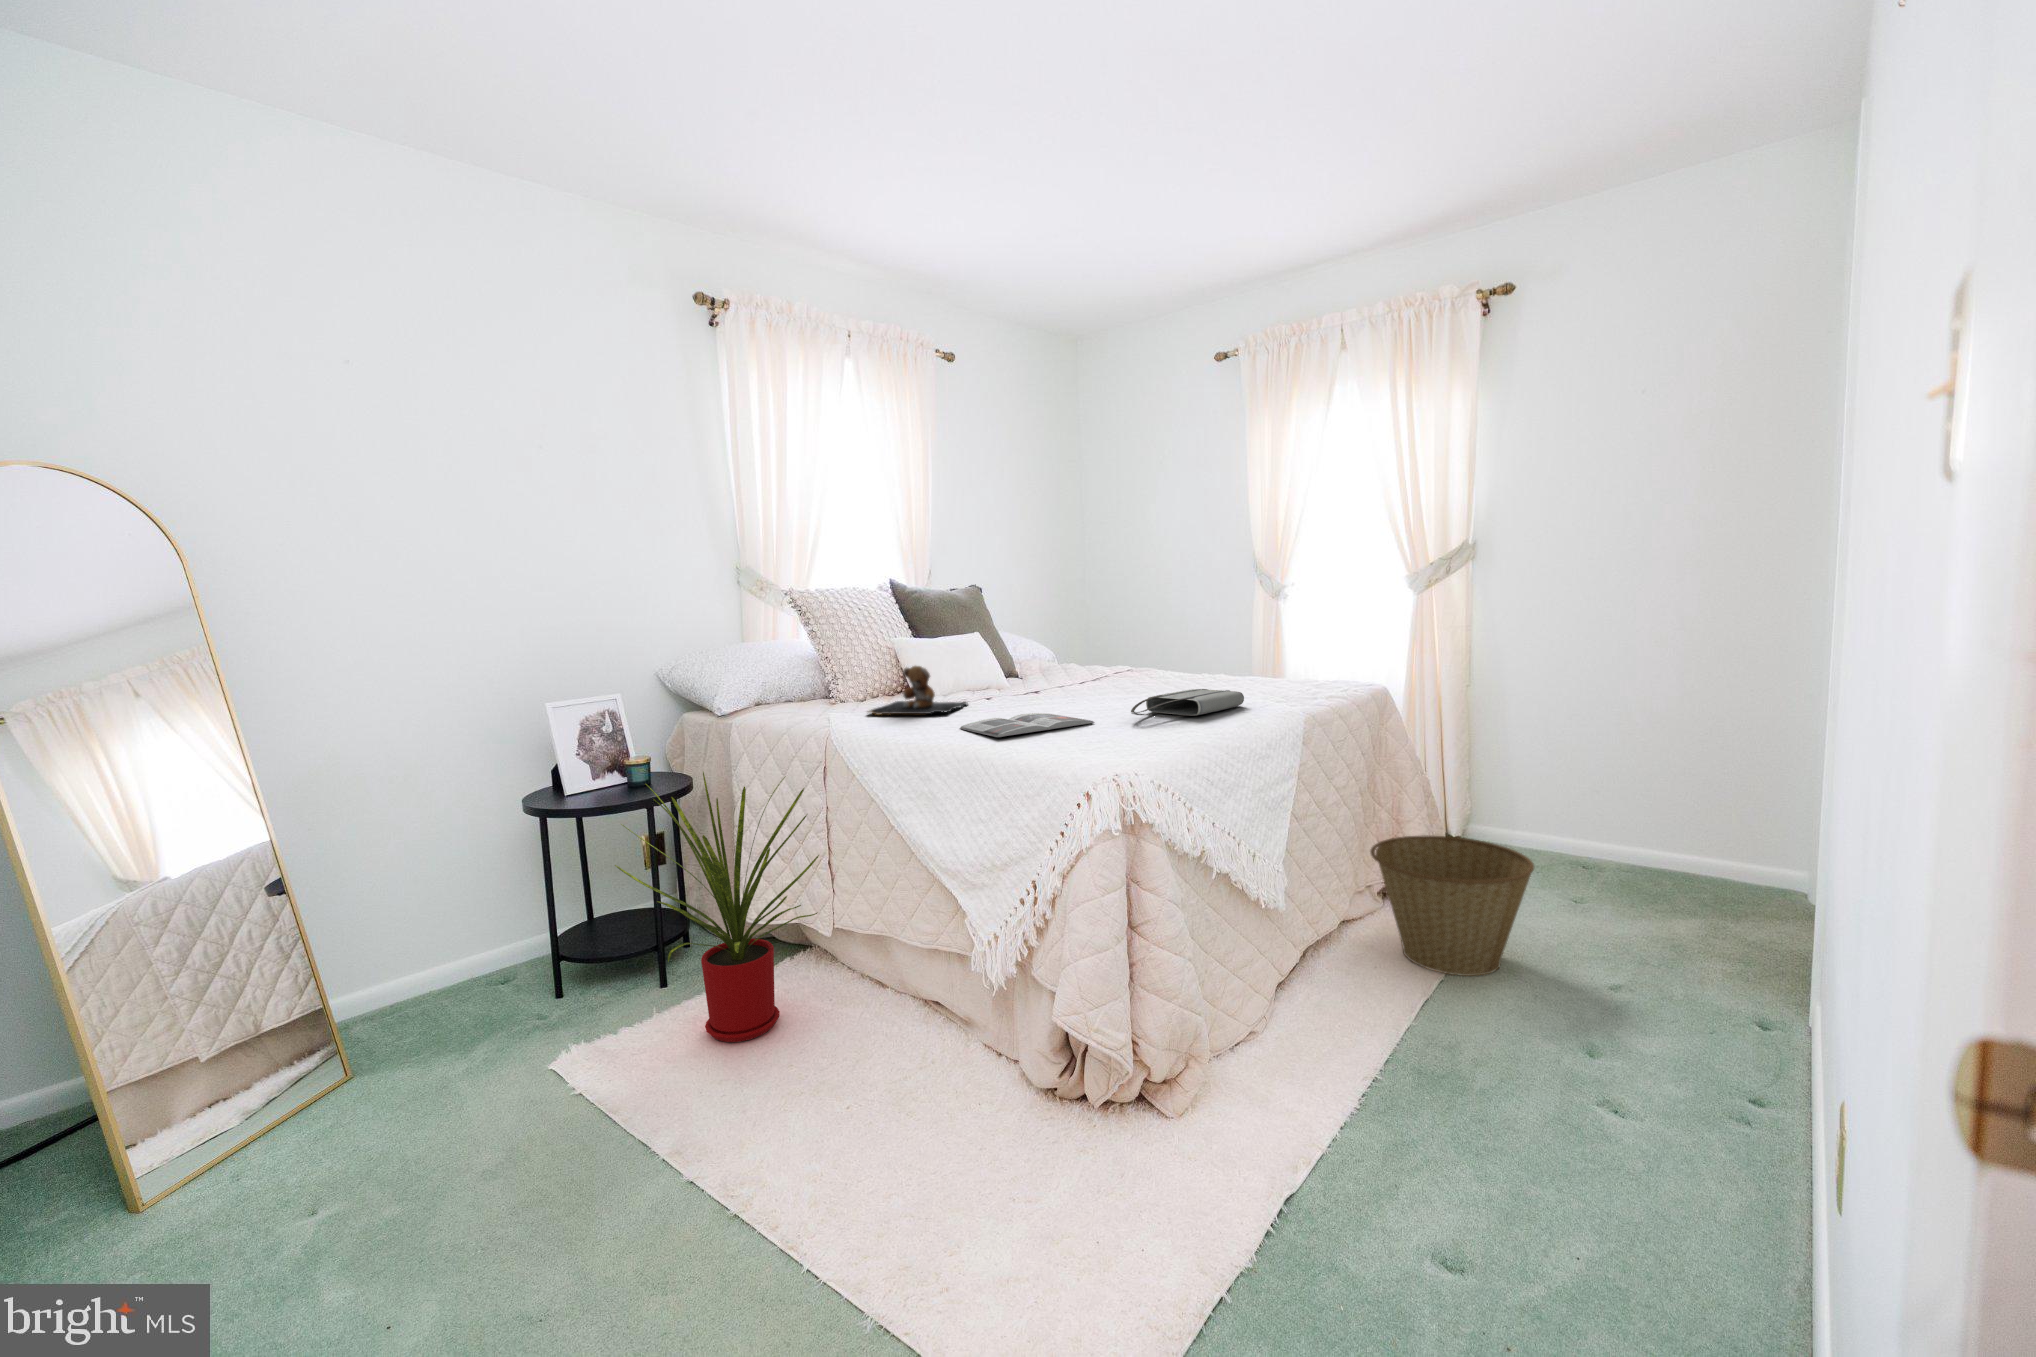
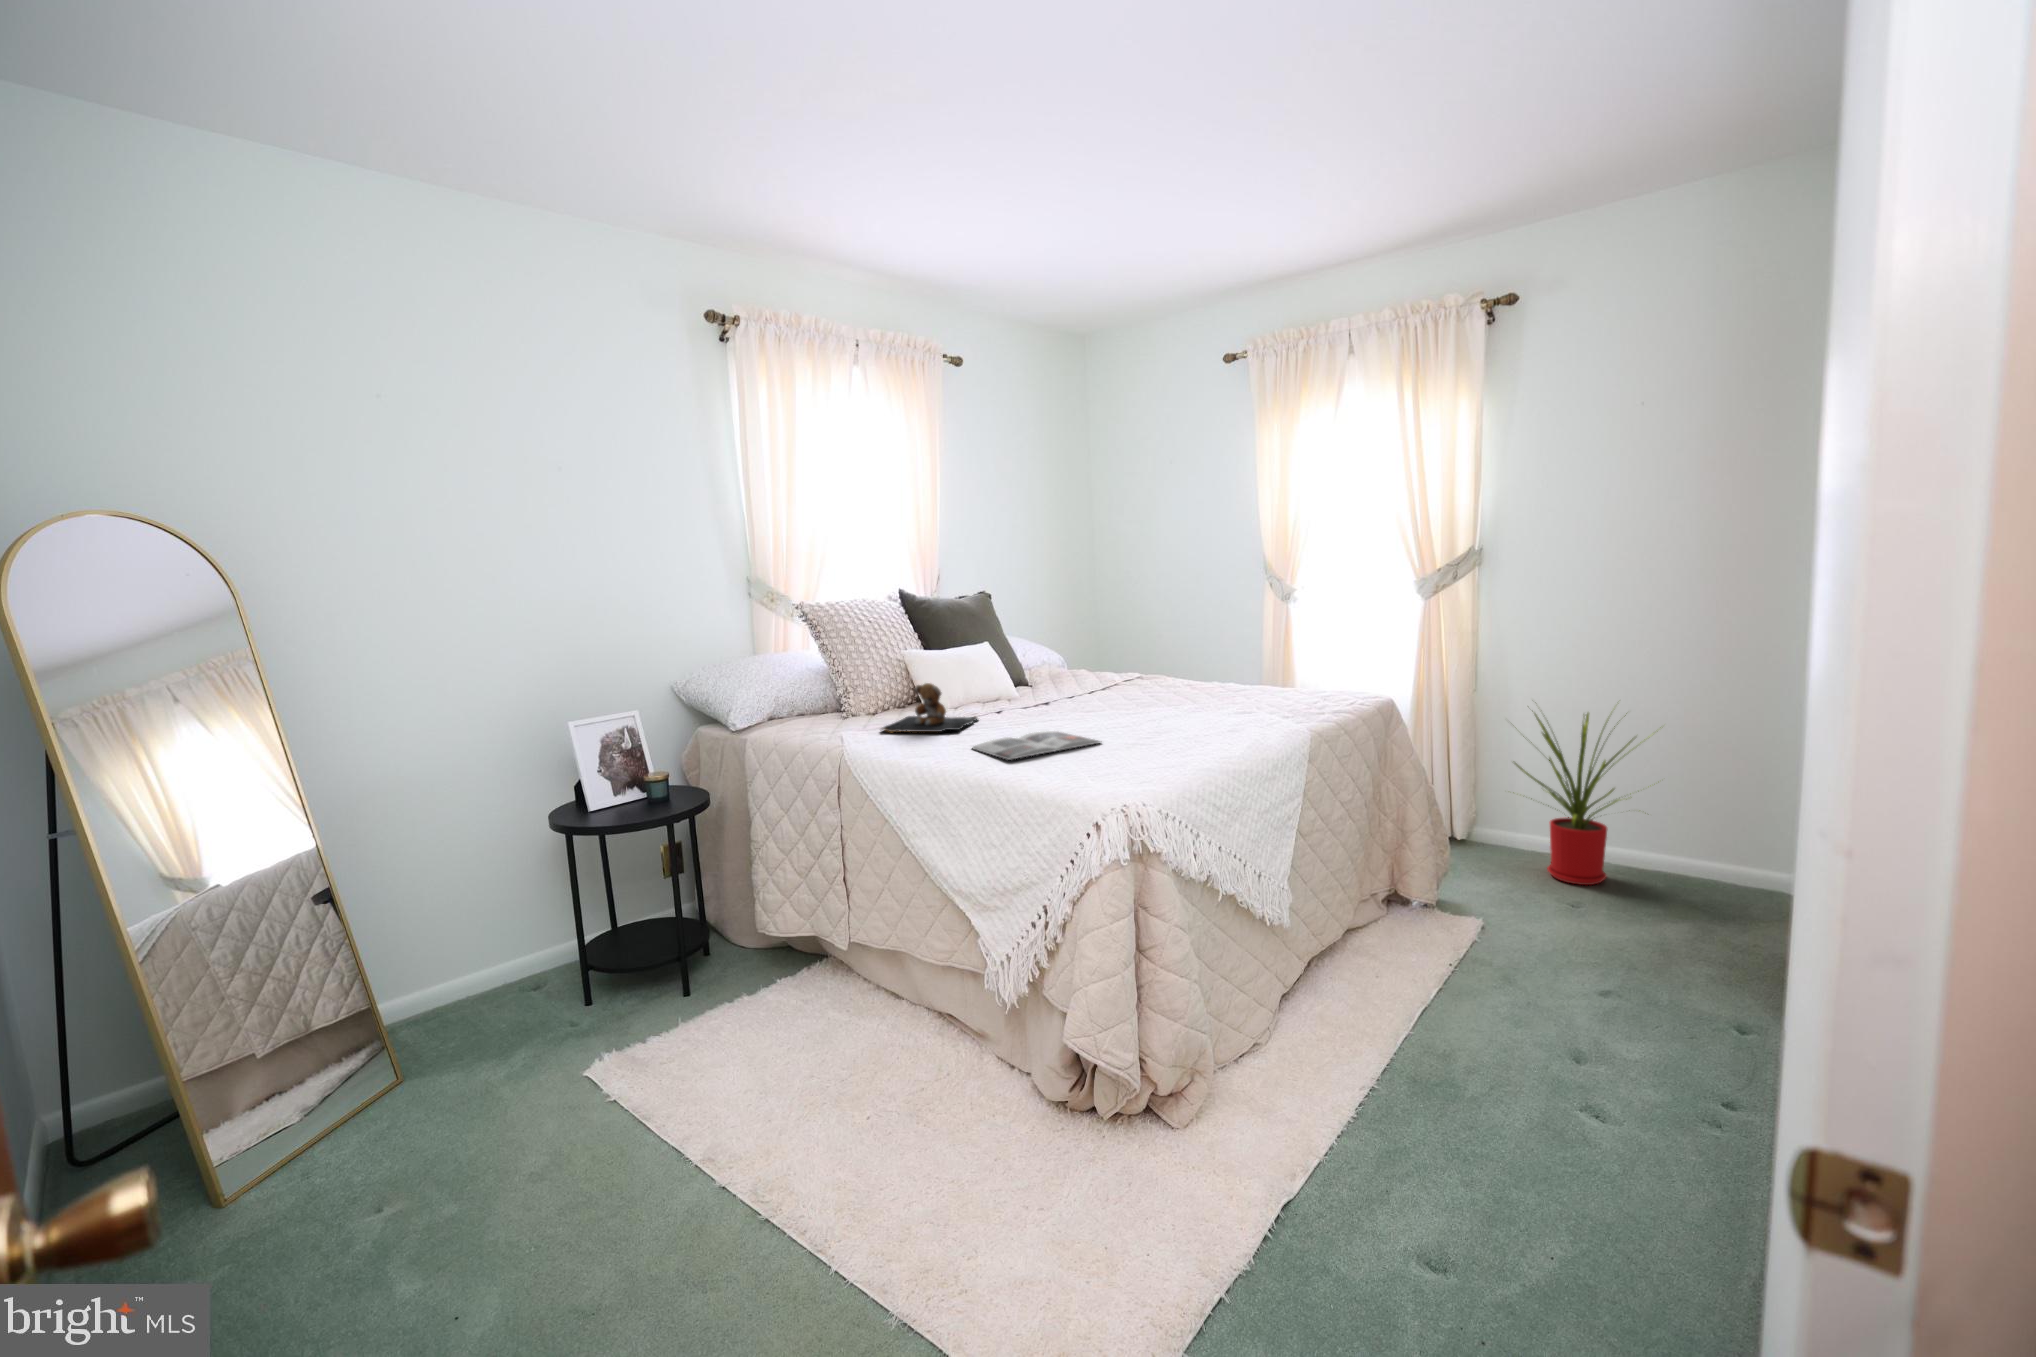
tote bag: present [1131,689,1244,717] -> none [1138,705,1248,737]
house plant: present [615,772,819,1042] -> present [1515,711,1661,885]
basket: present [1370,836,1534,976] -> none [1371,847,1529,986]

